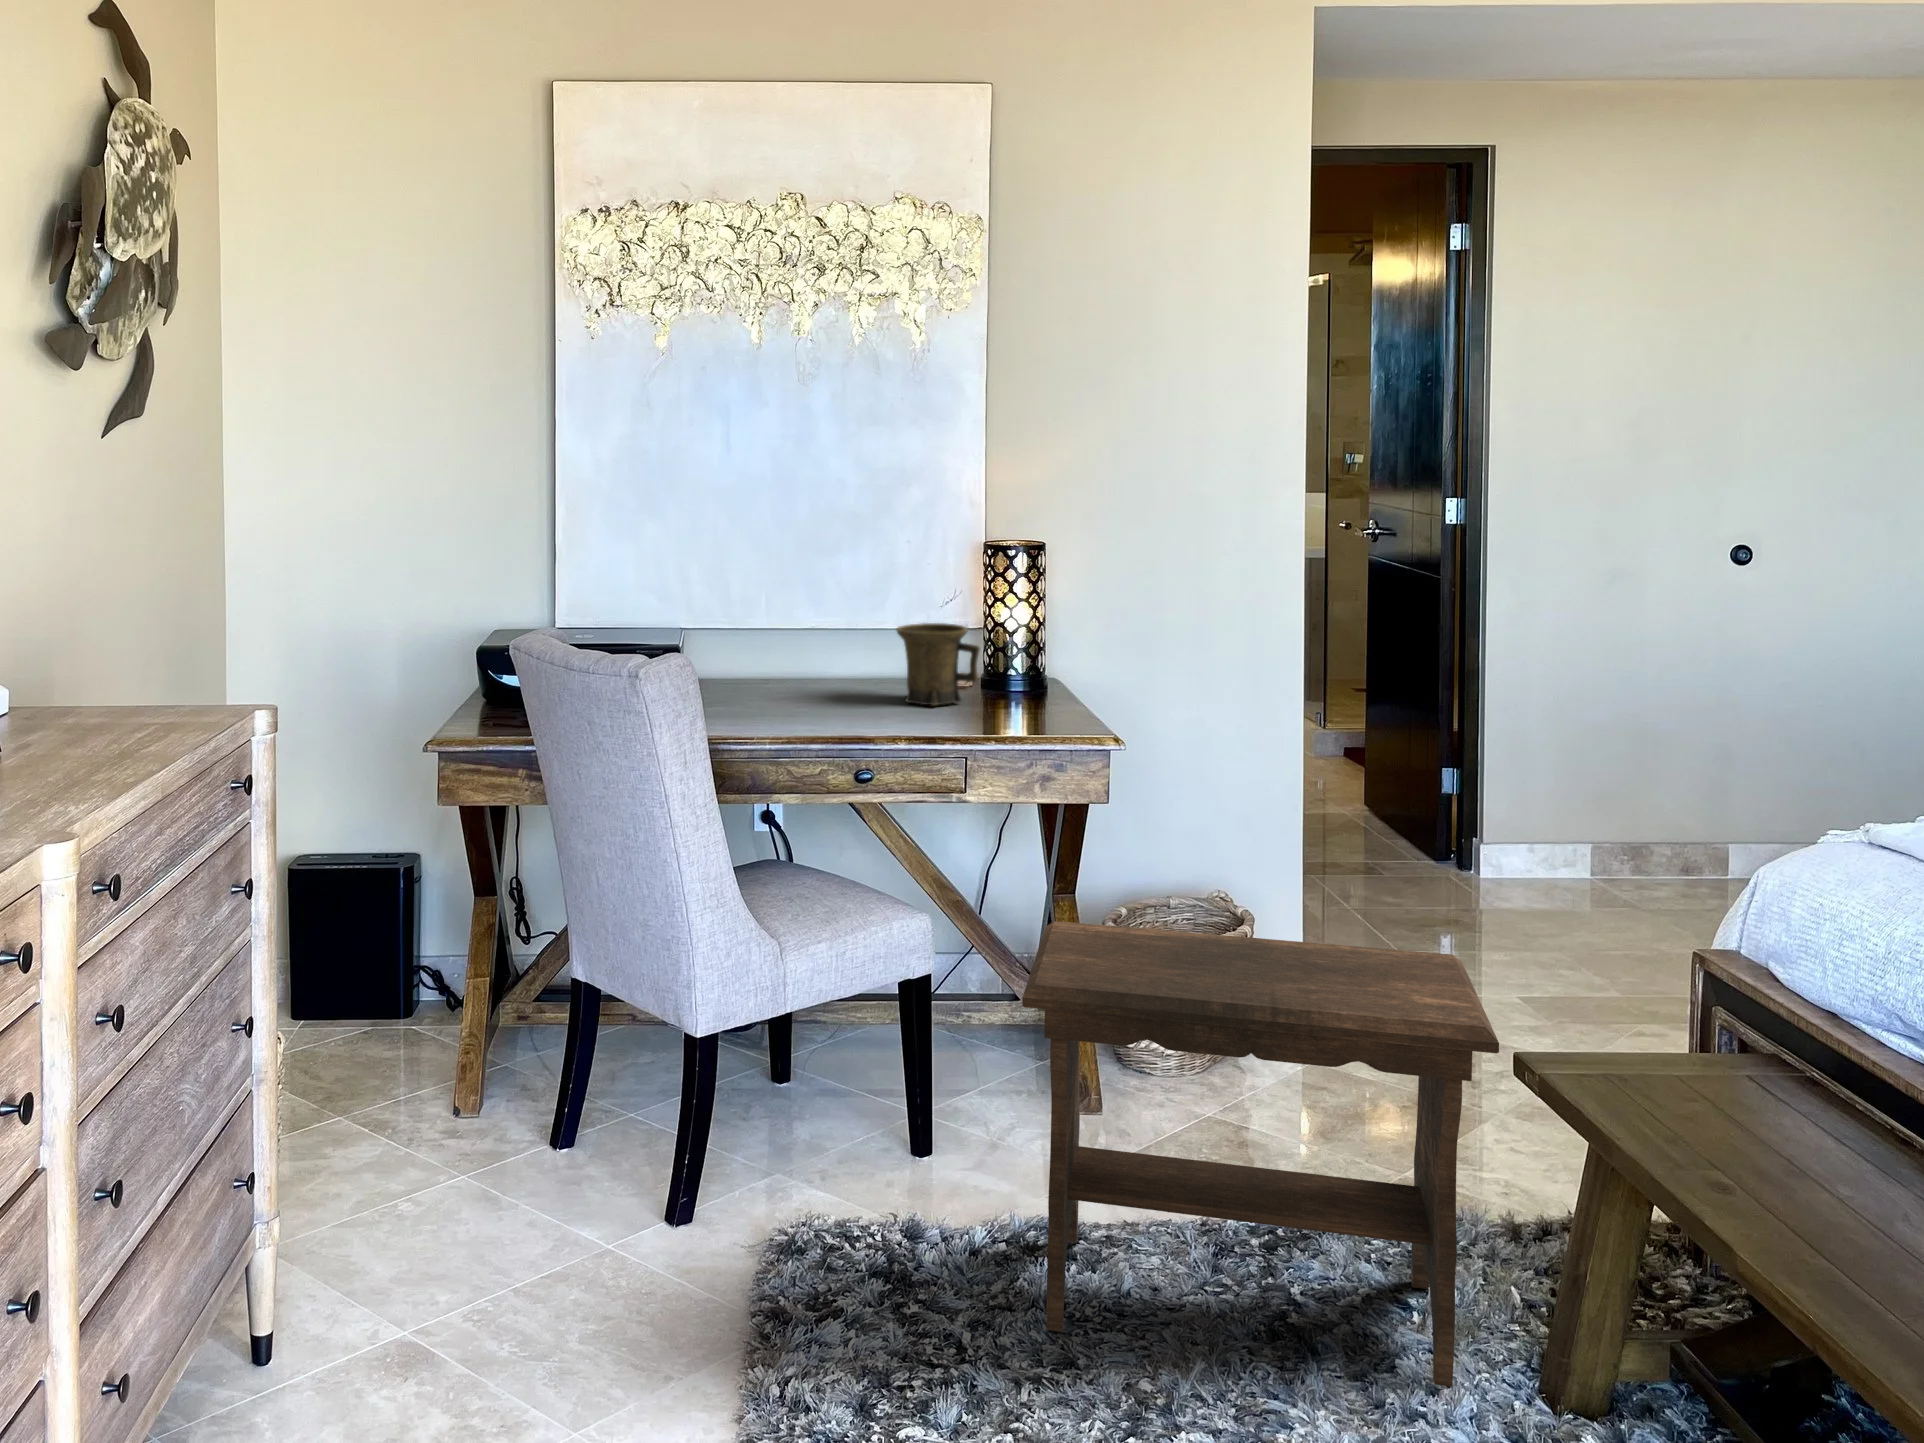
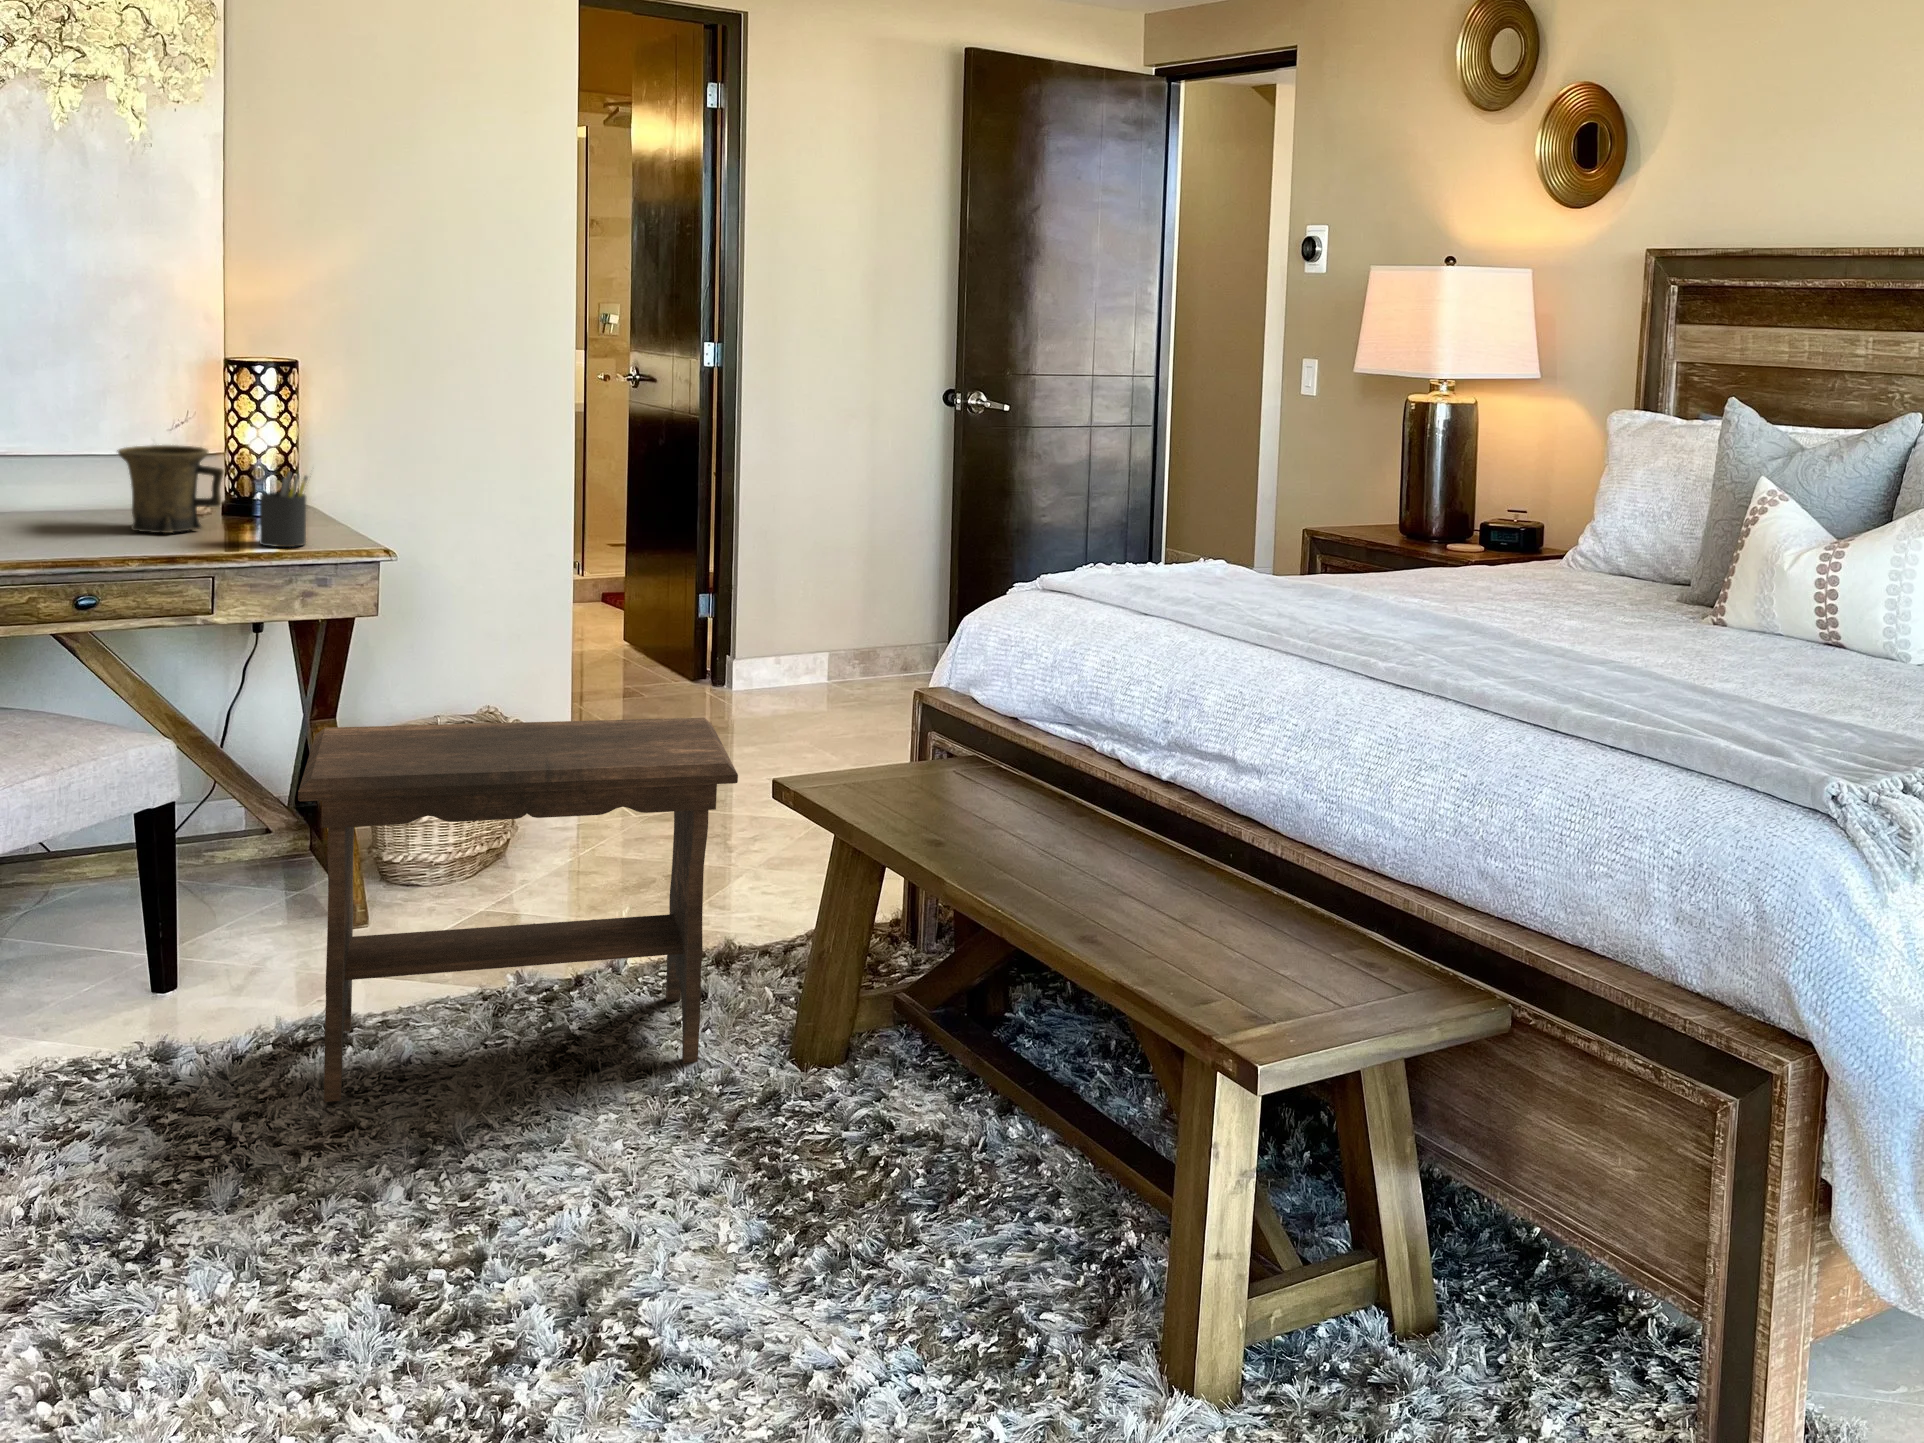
pen holder: none [1008,644,1055,724] -> present [259,472,308,547]

